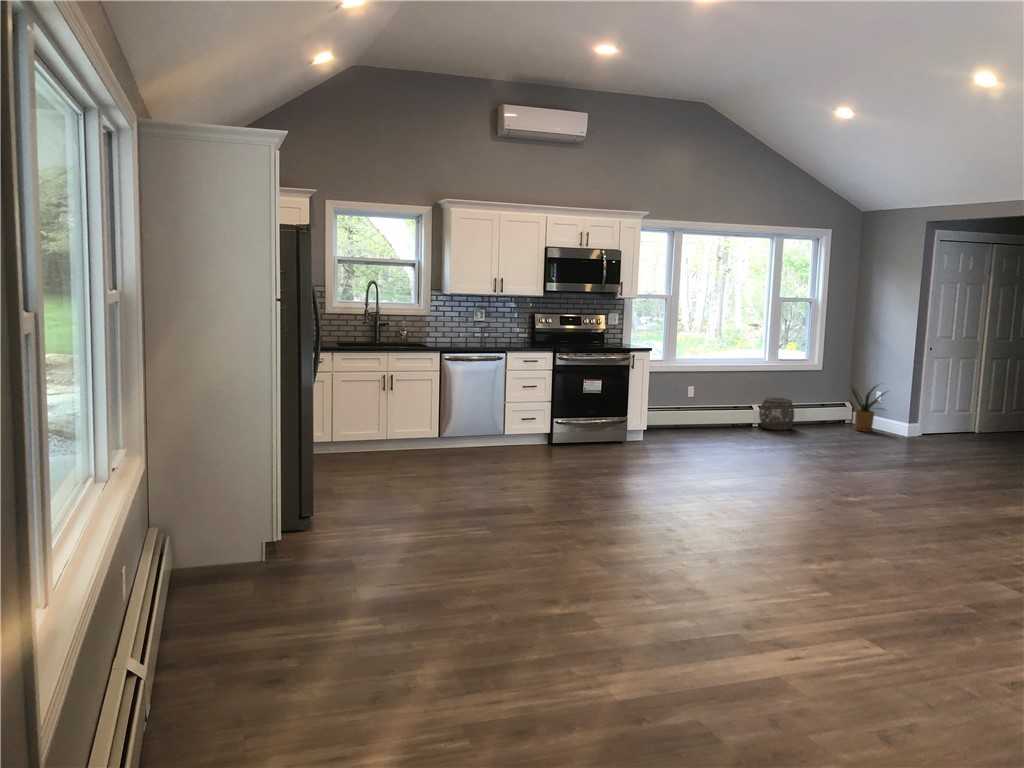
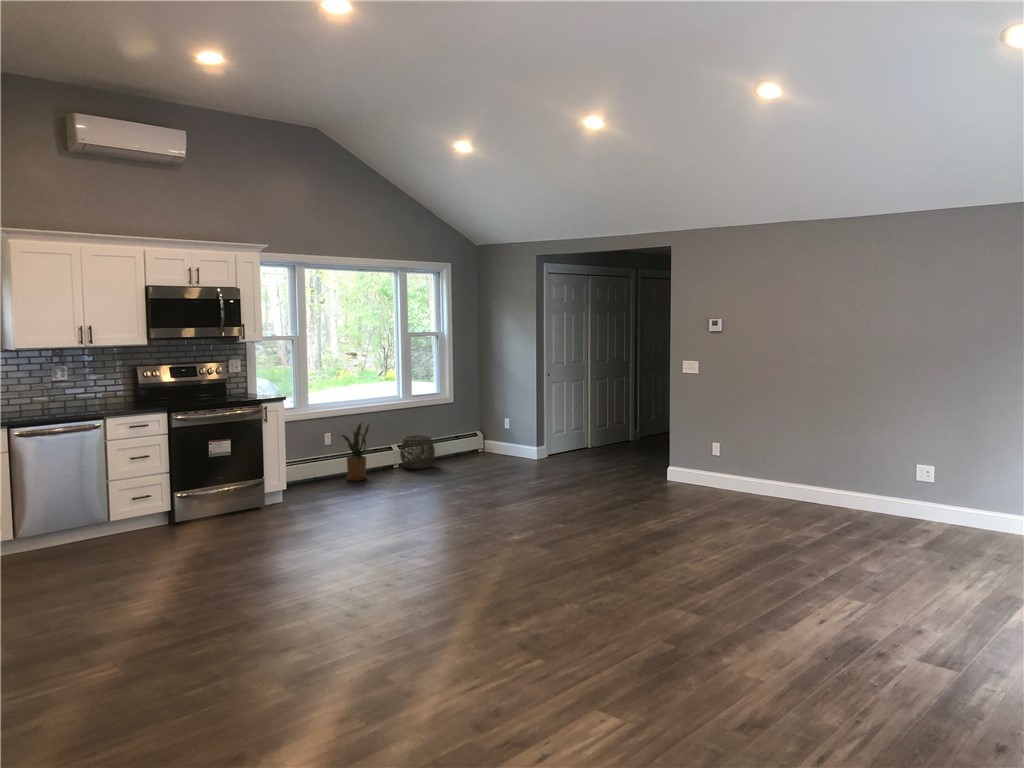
house plant: present [851,385,888,432] -> present [342,422,369,481]

